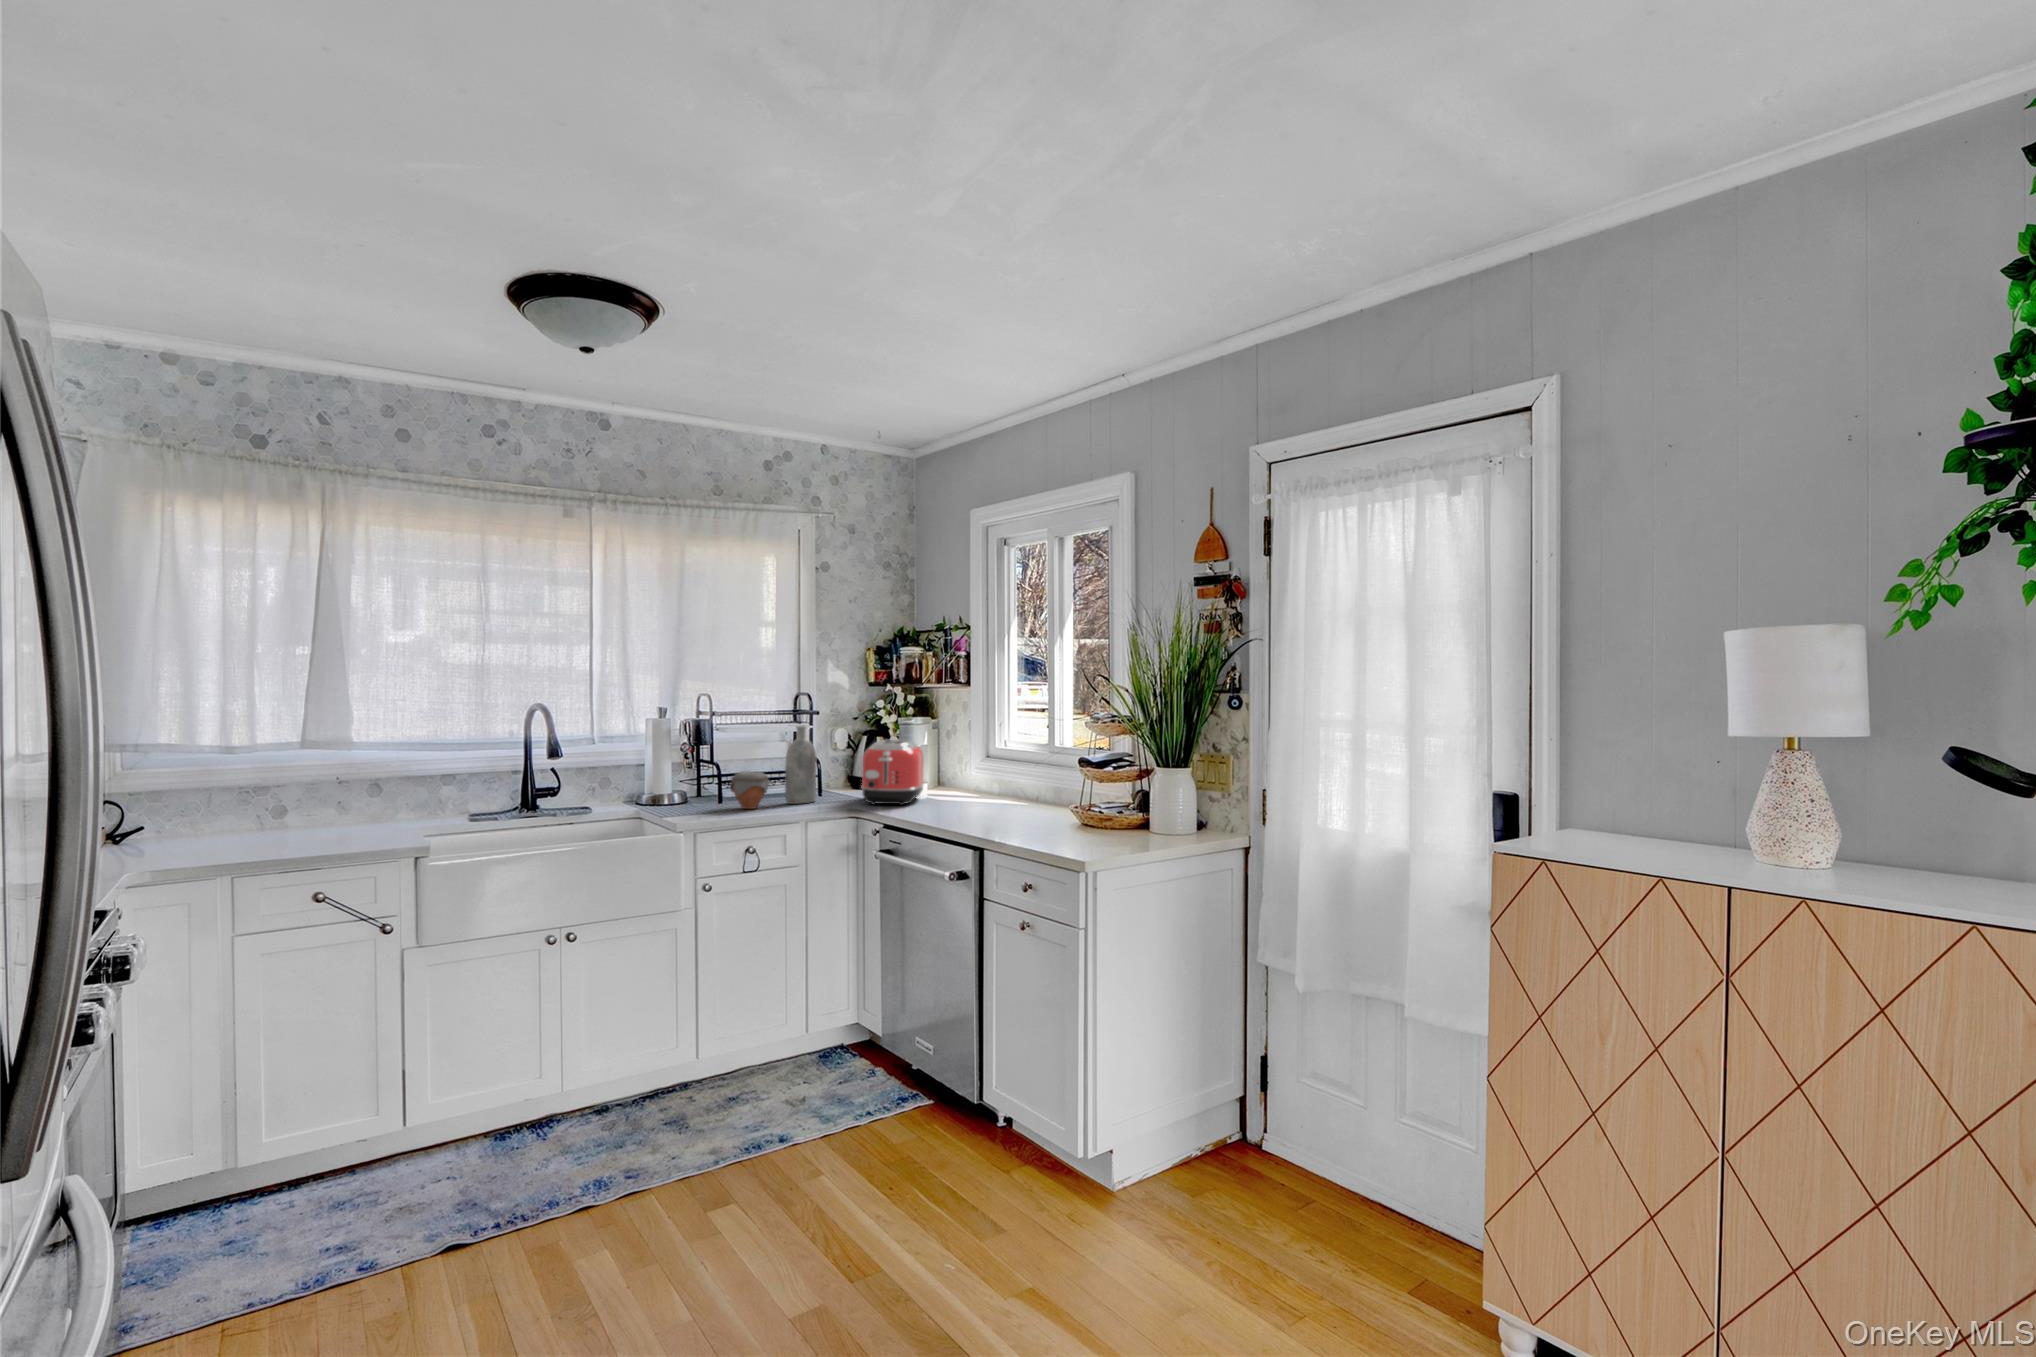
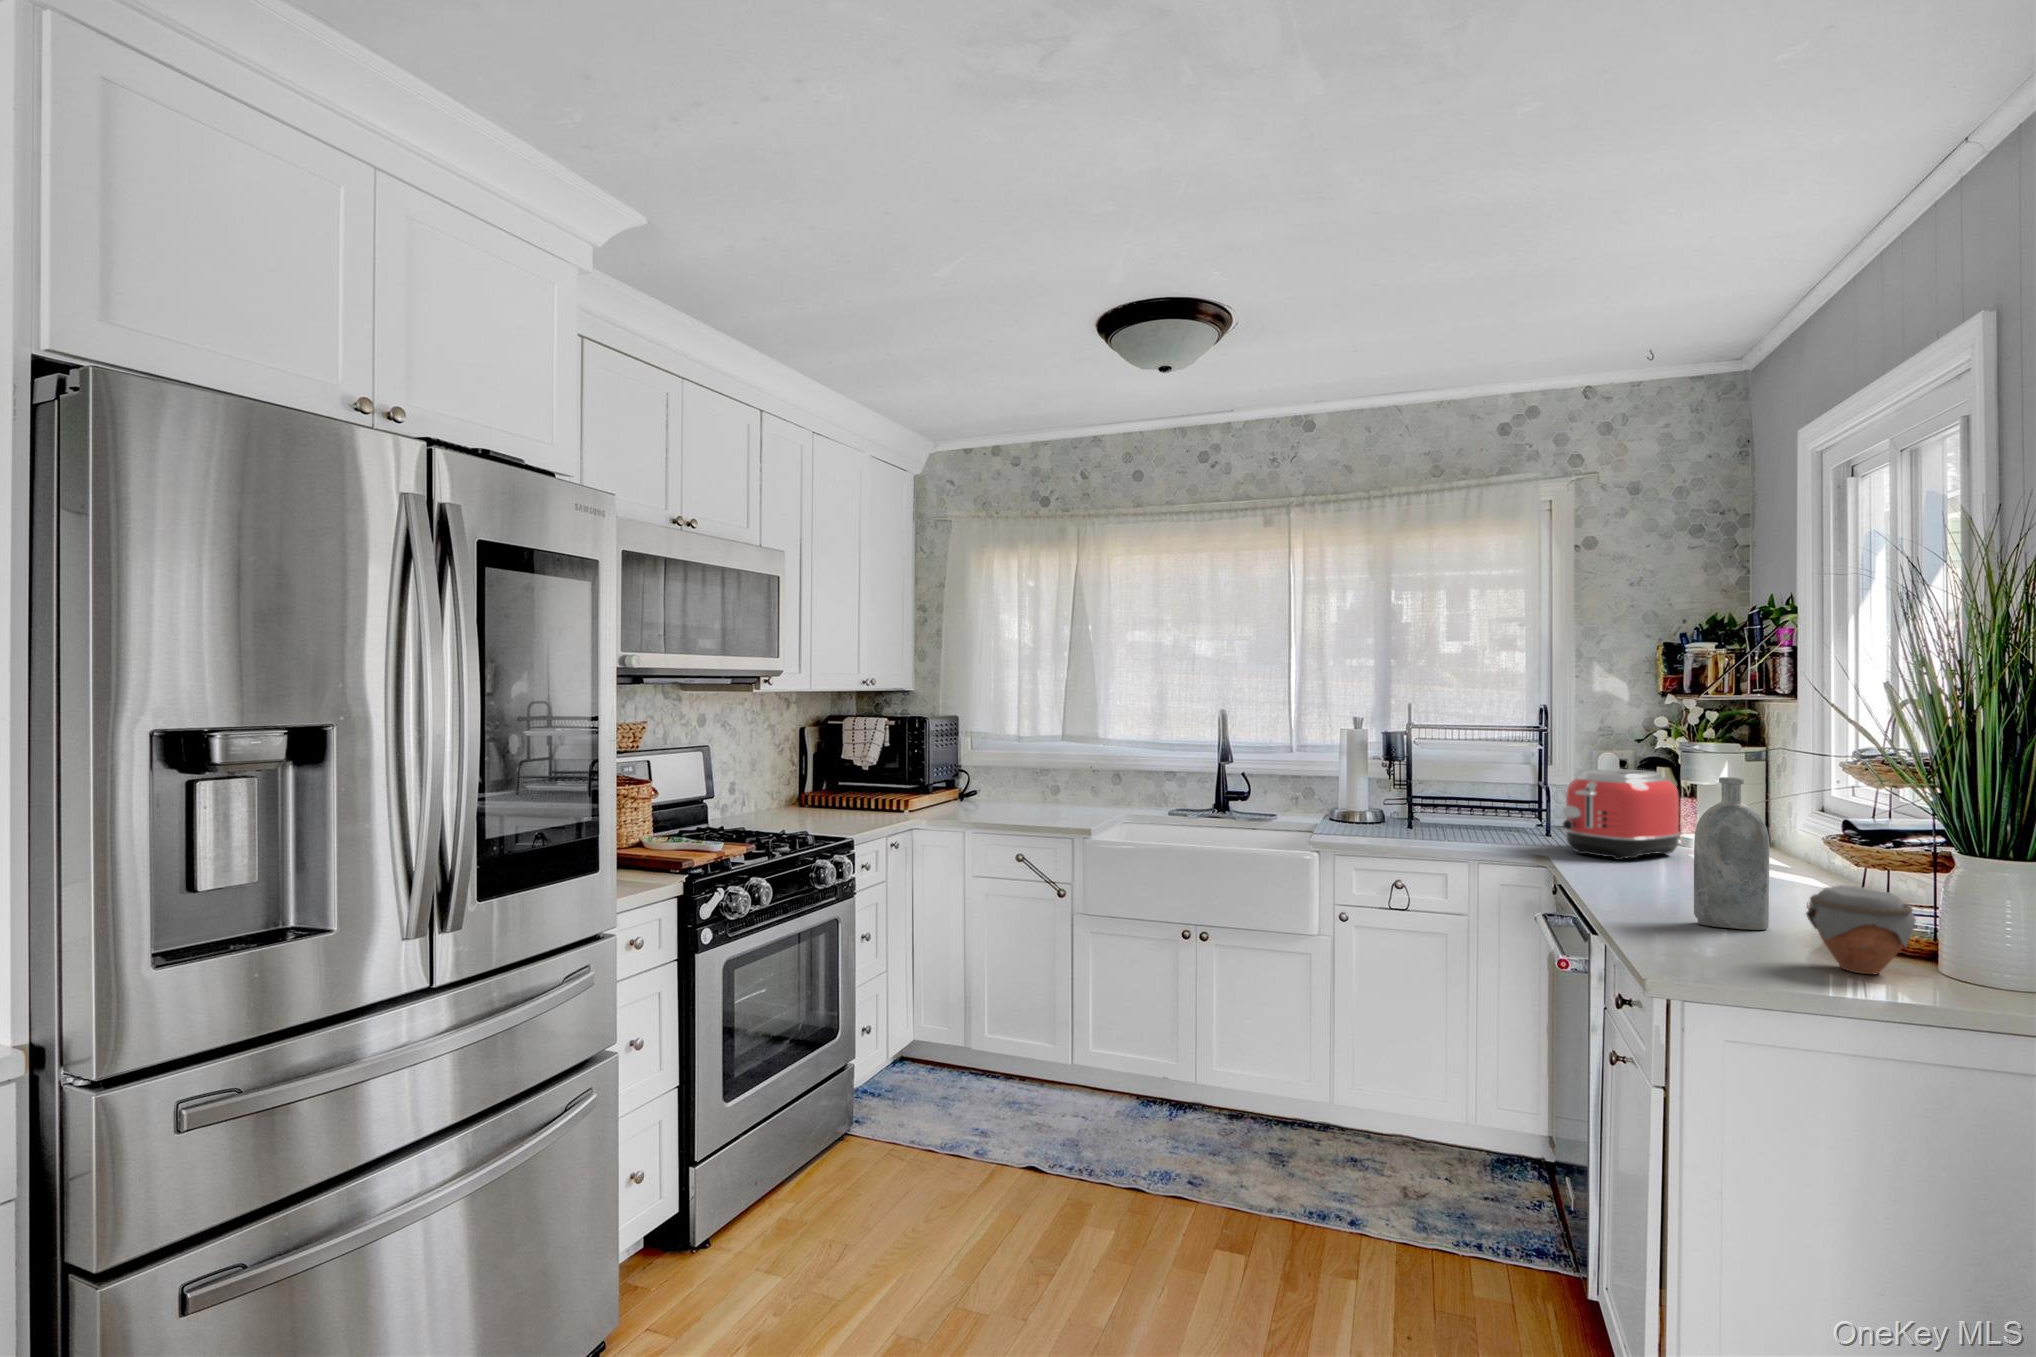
bottle: present [785,726,817,804] -> present [1694,777,1769,930]
jar: present [730,771,769,809] -> present [1806,885,1916,974]

